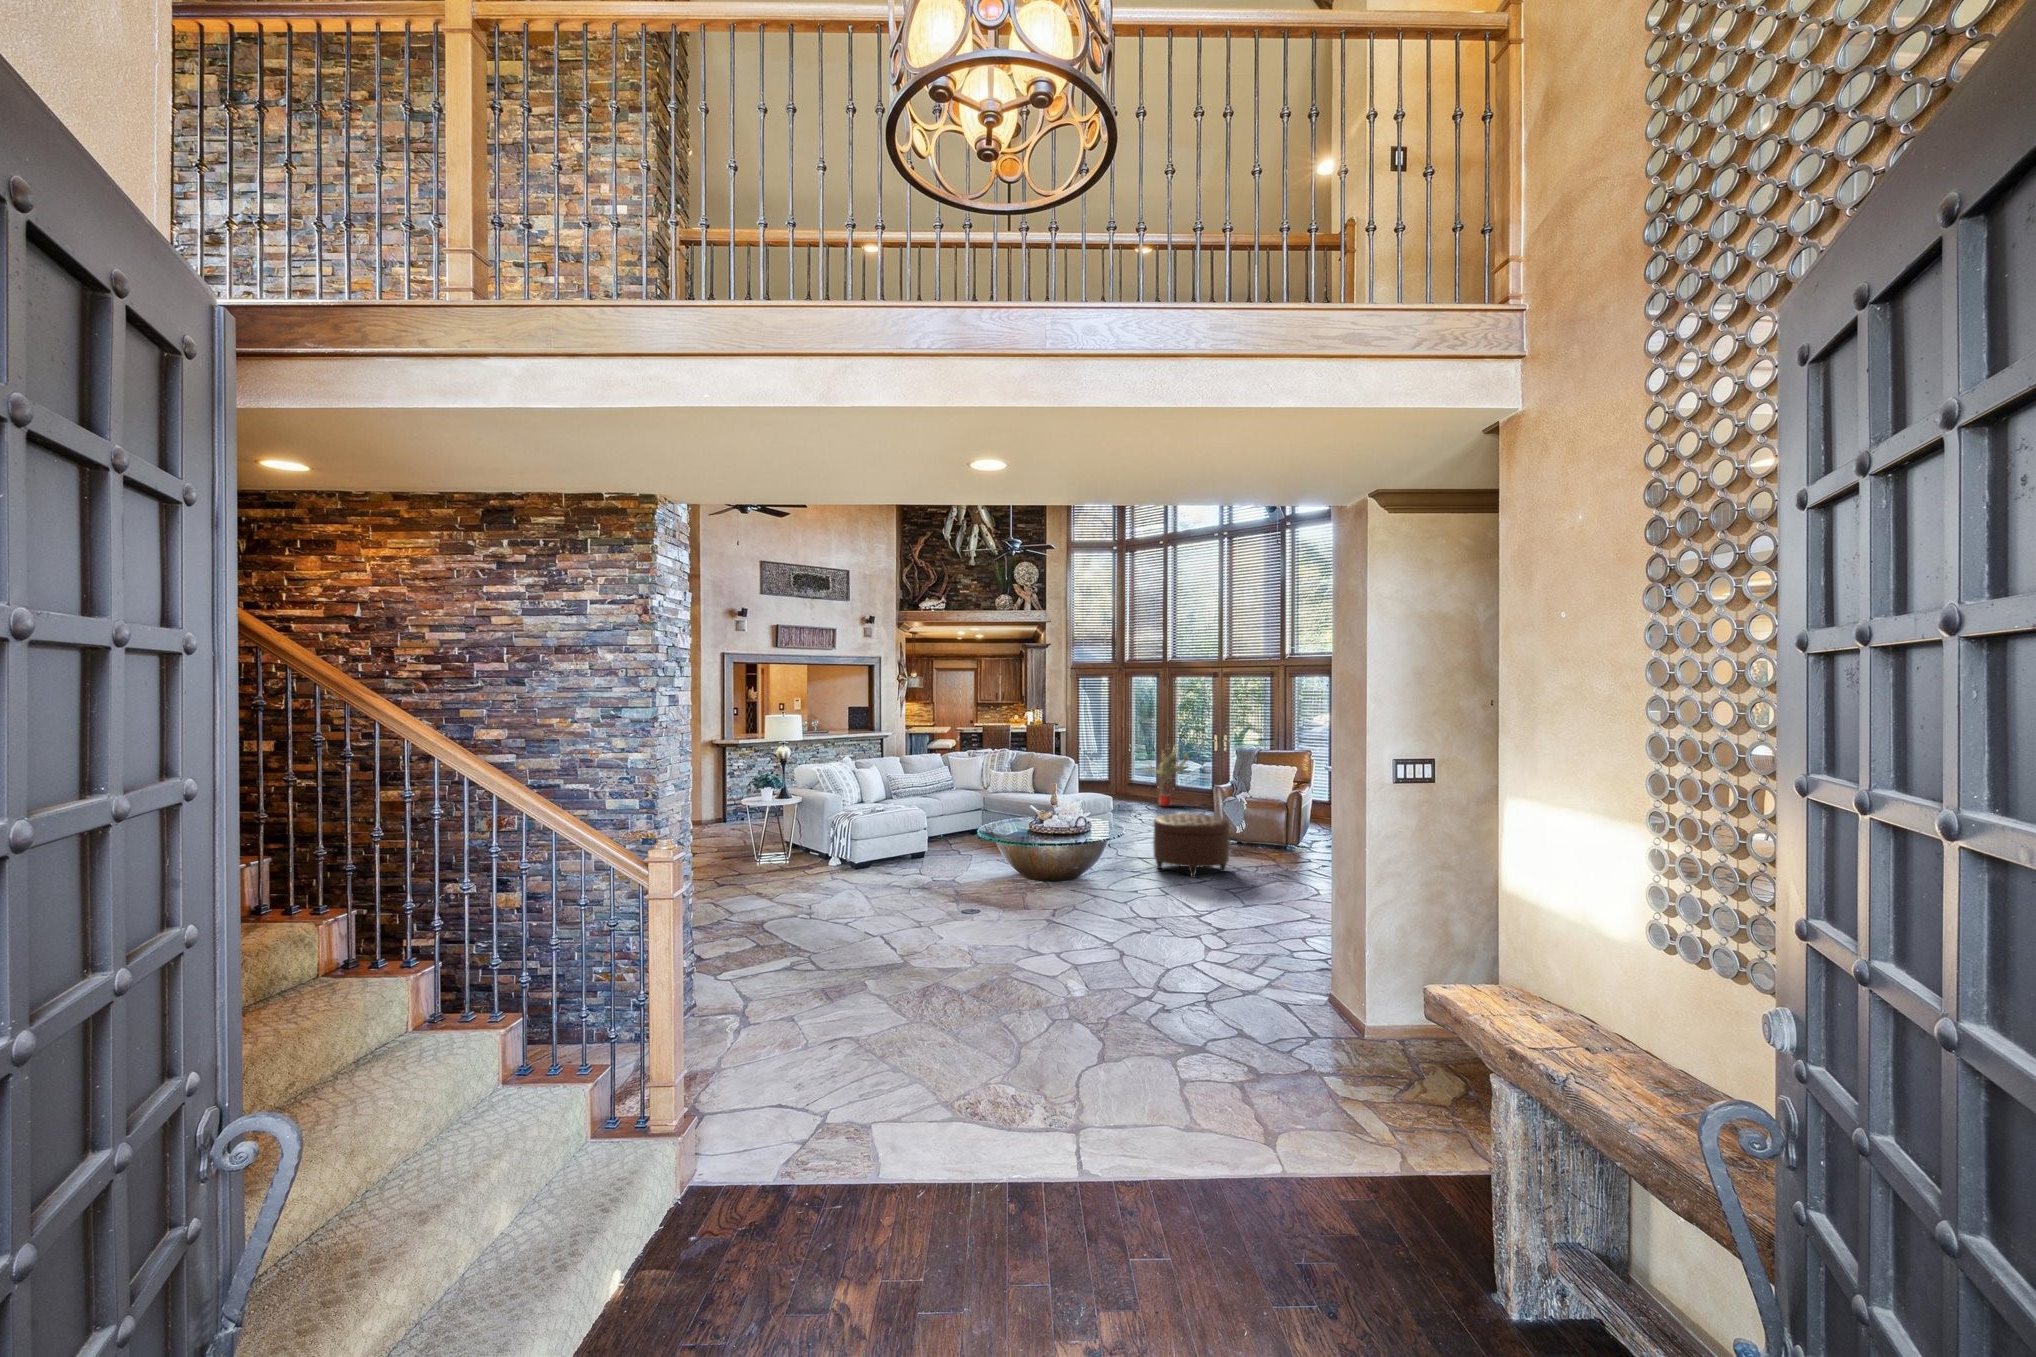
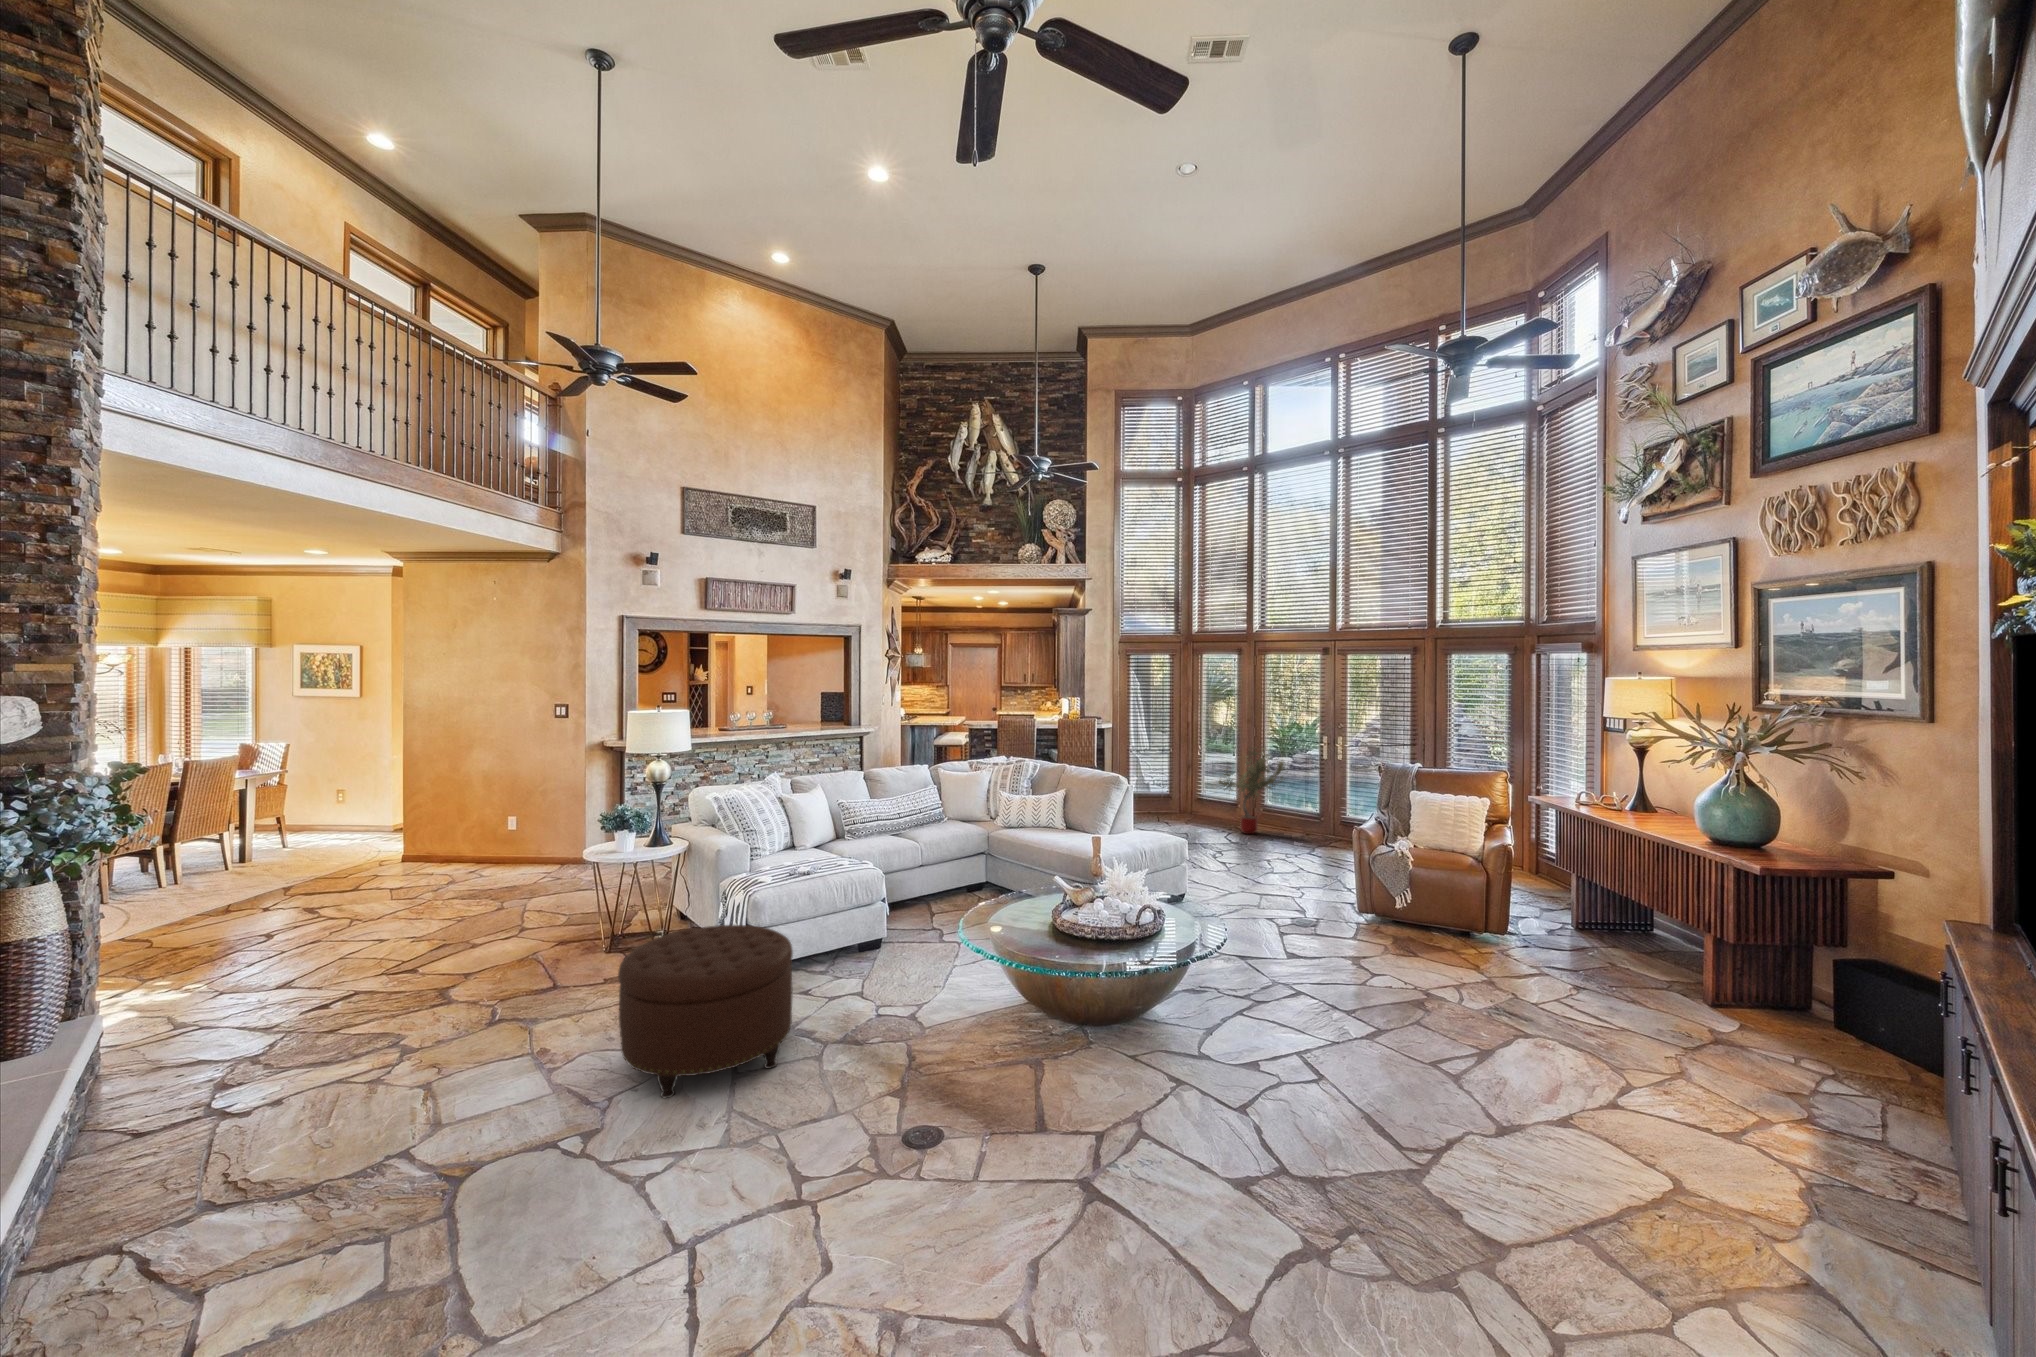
ottoman: present [1153,813,1229,878] -> present [618,925,793,1098]

